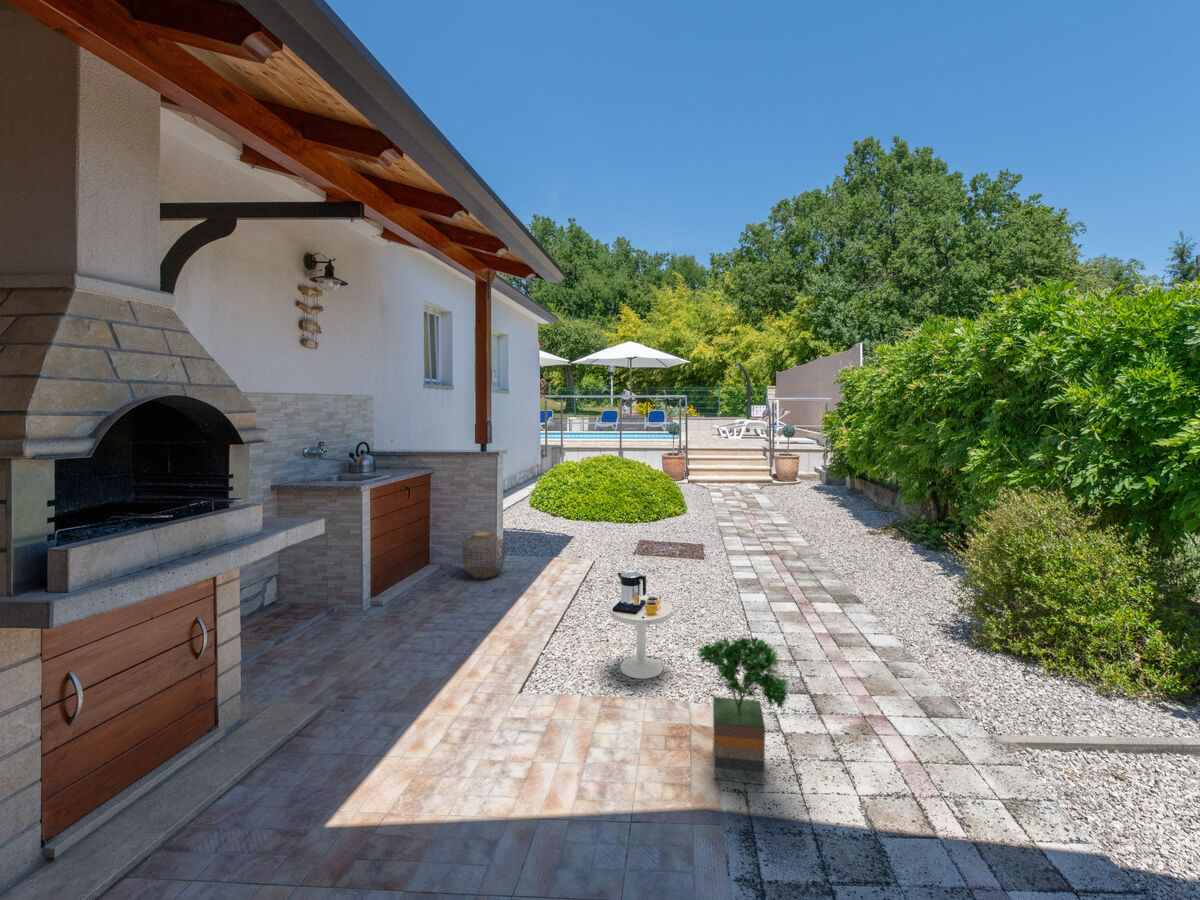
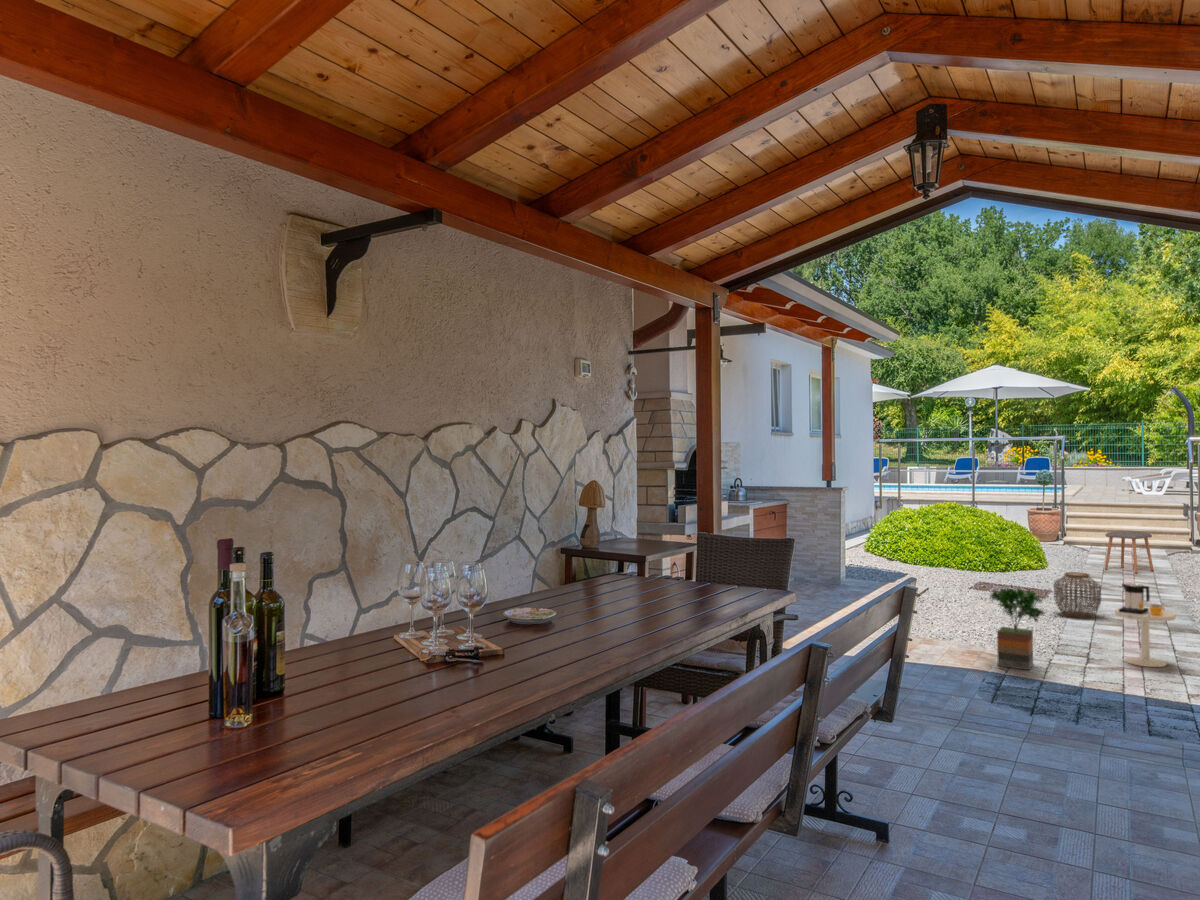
stool: none [733,477,769,516] -> present [1105,531,1154,574]
woven basket: present [462,531,505,578] -> present [1054,572,1101,618]
side table: present [610,571,672,679] -> present [1115,583,1175,667]

